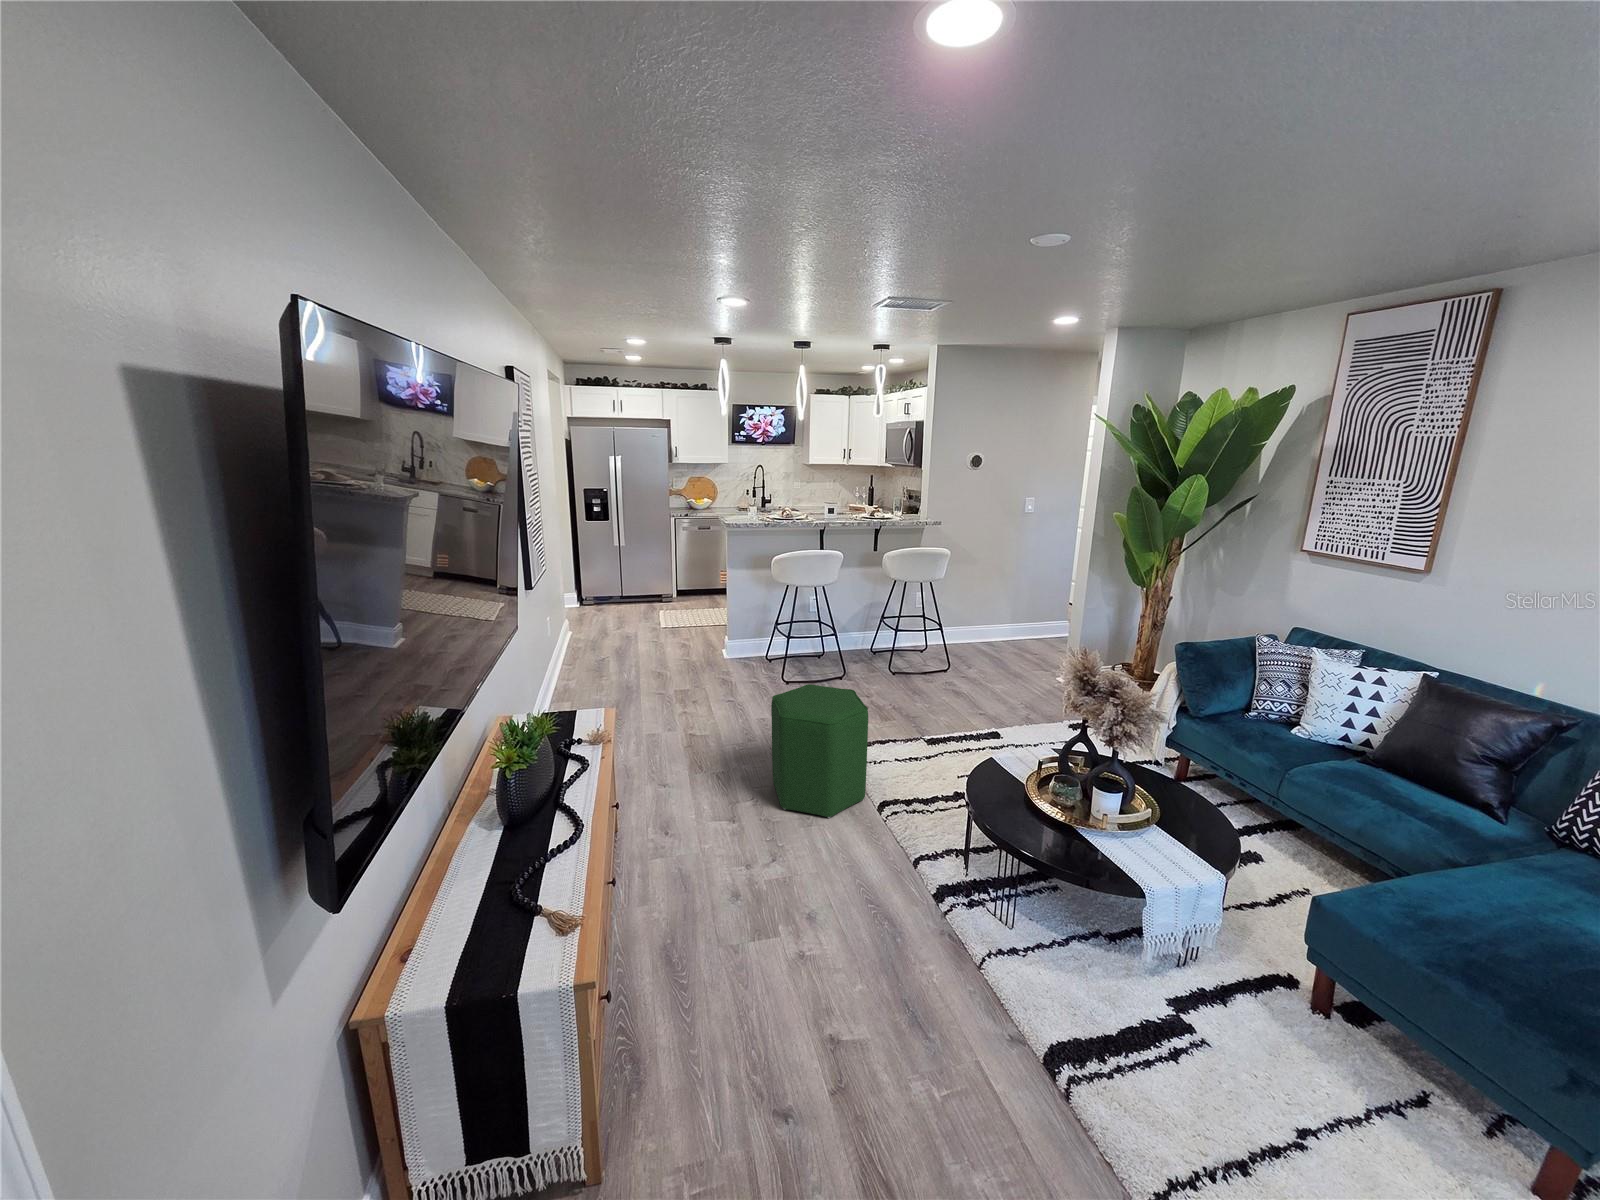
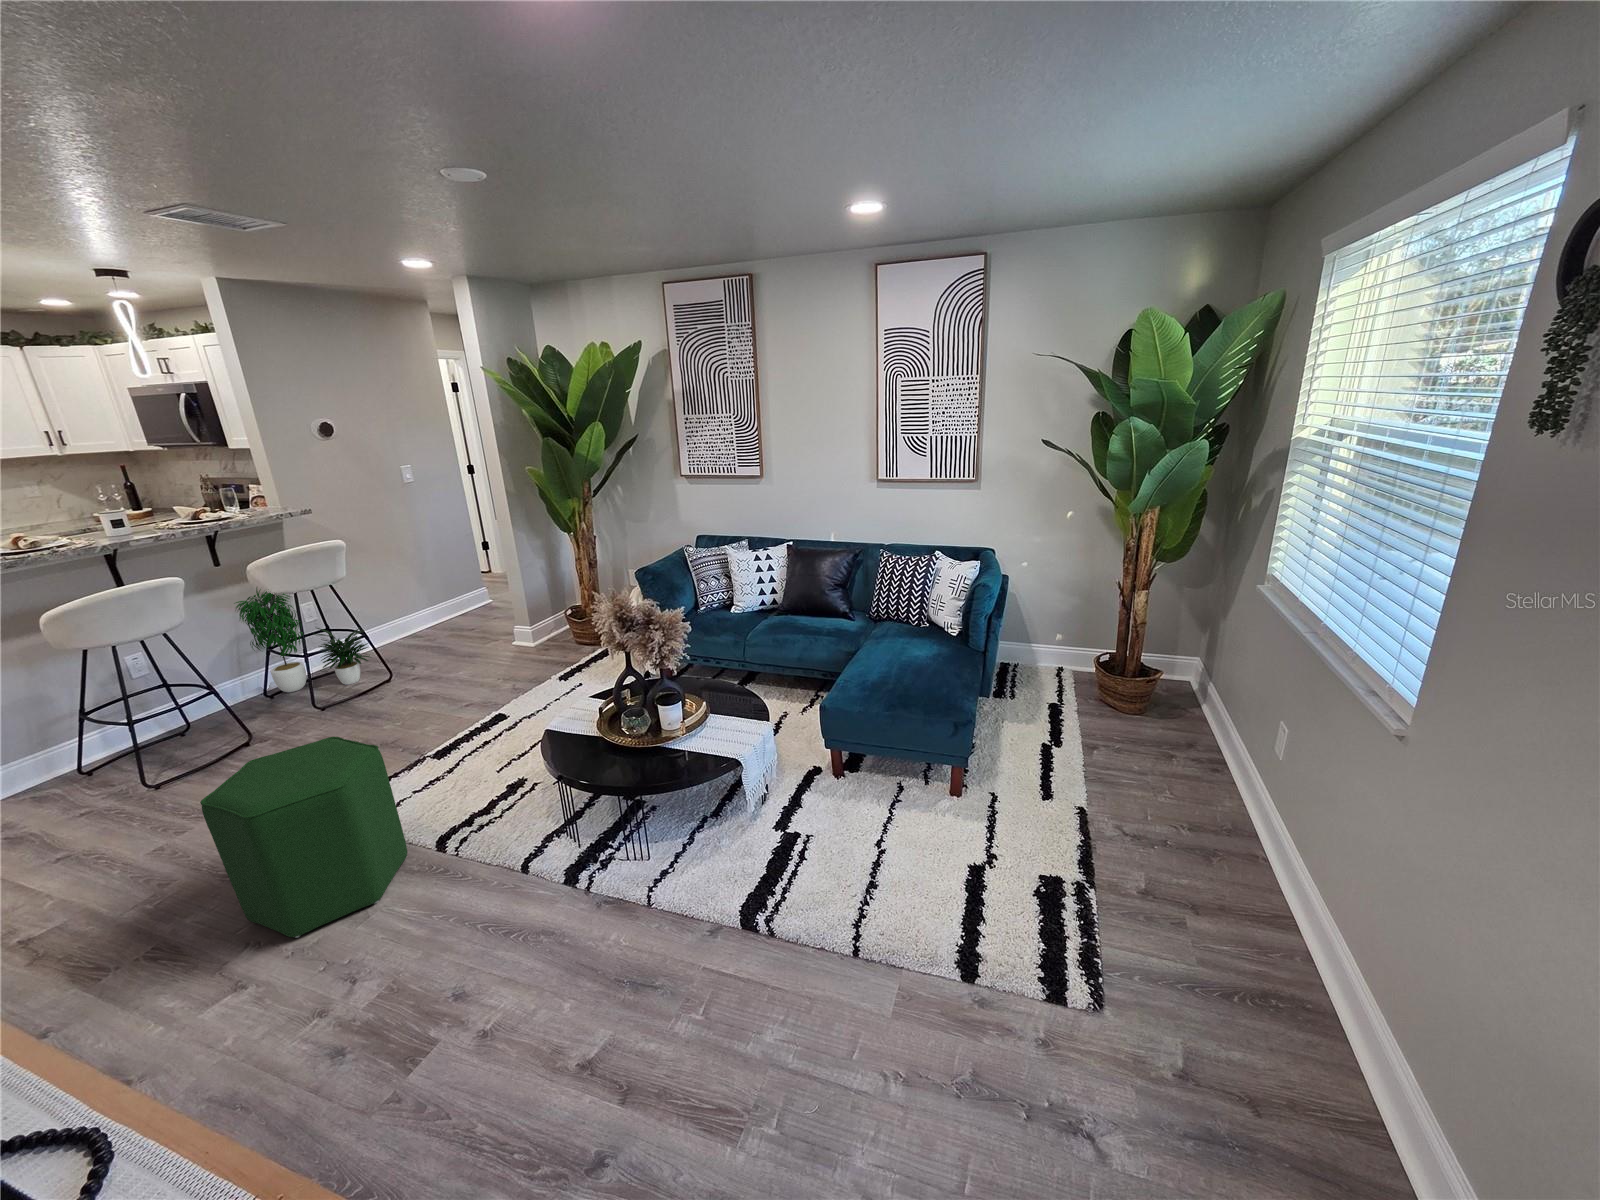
potted plant: none [873,573,942,663] -> present [234,588,371,692]

